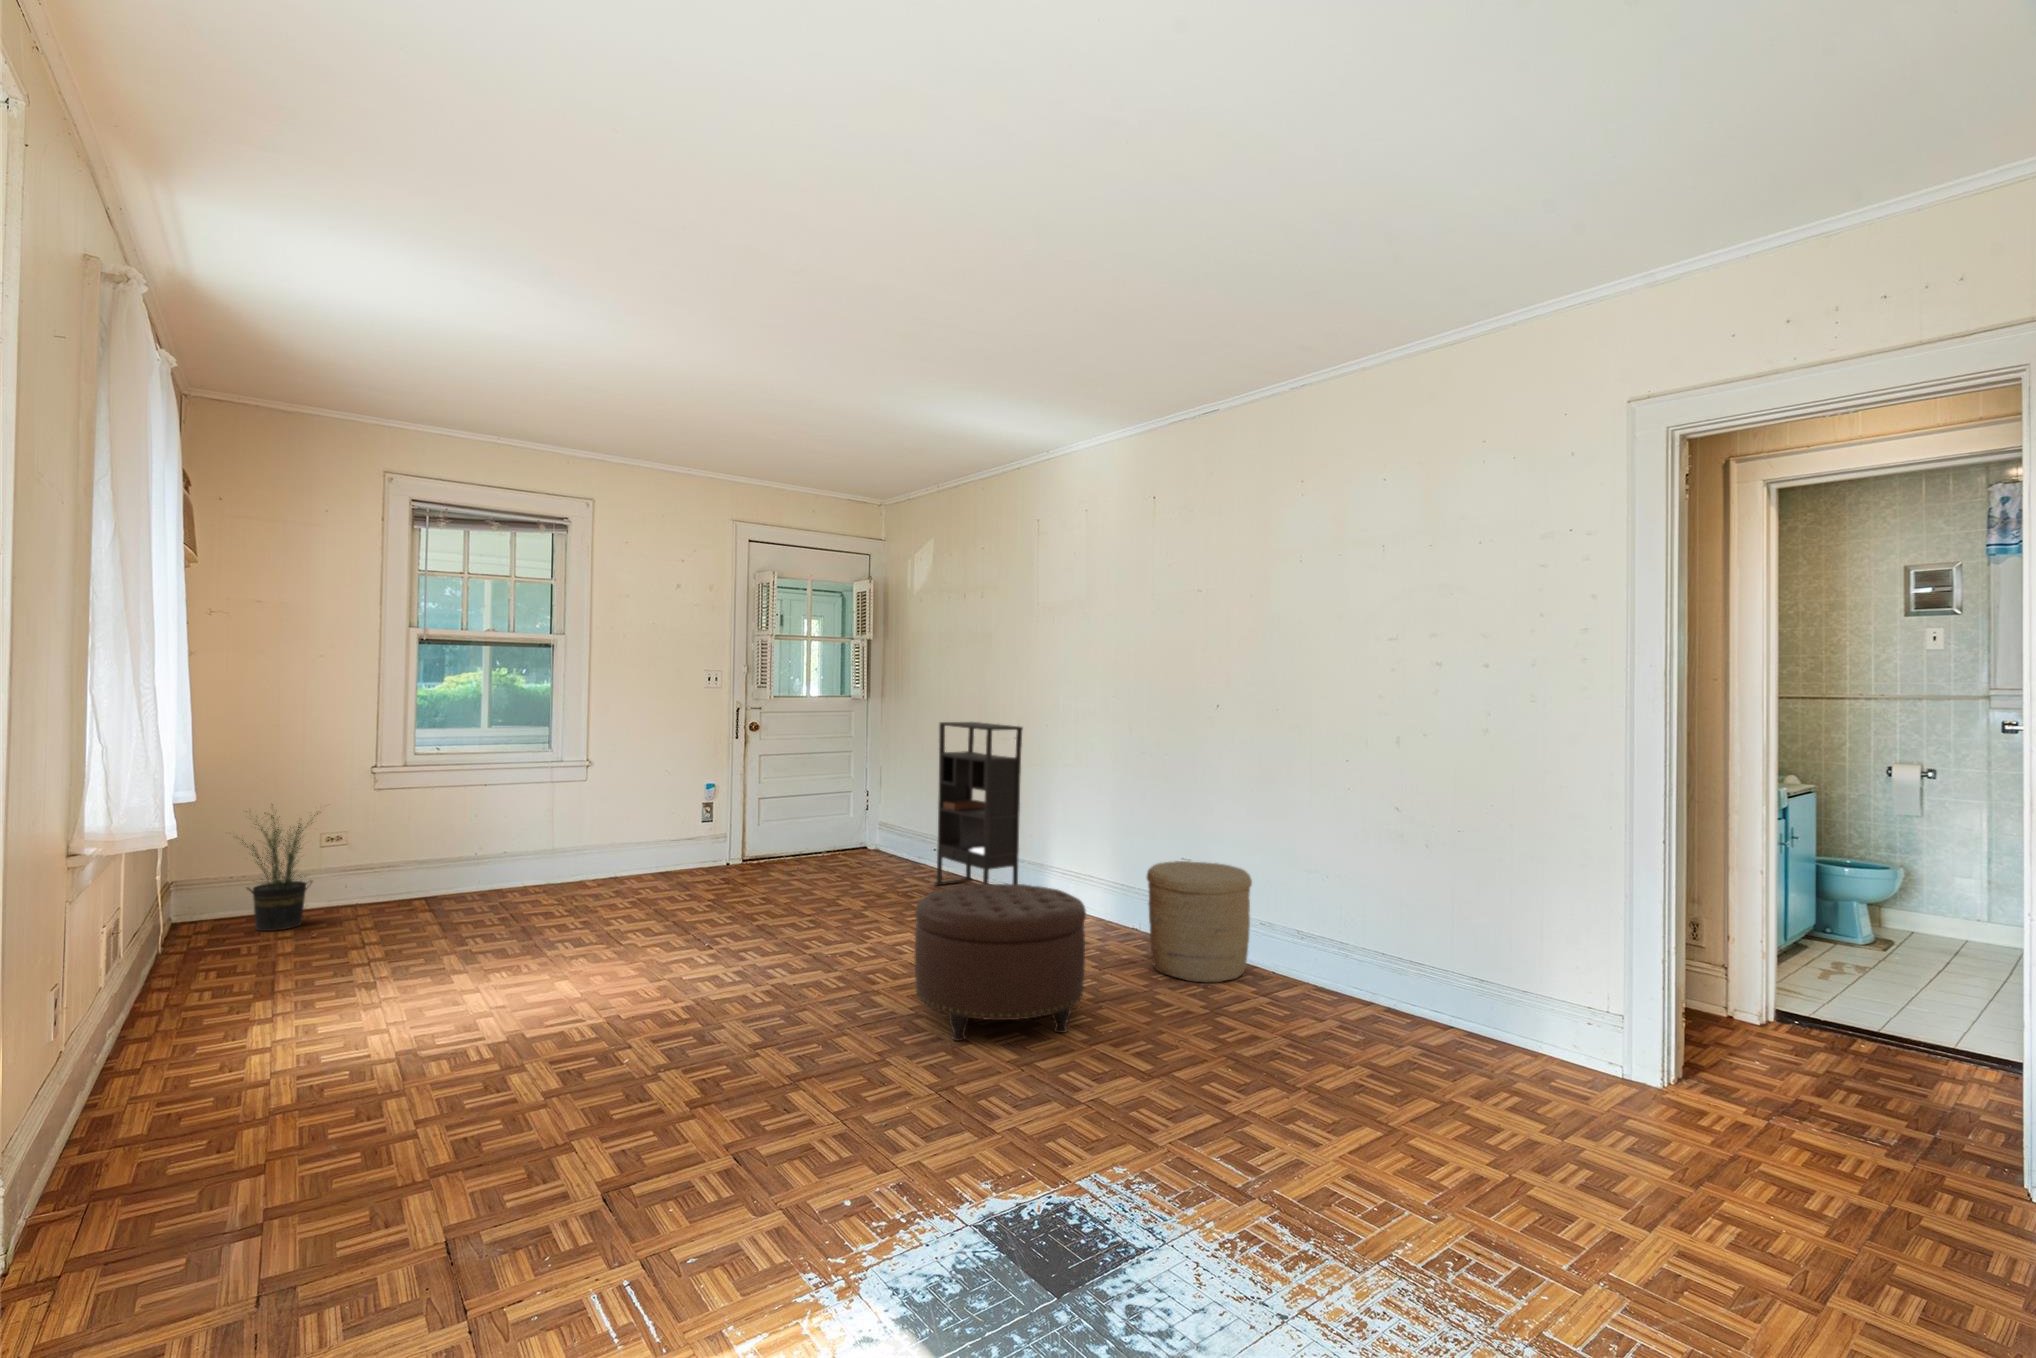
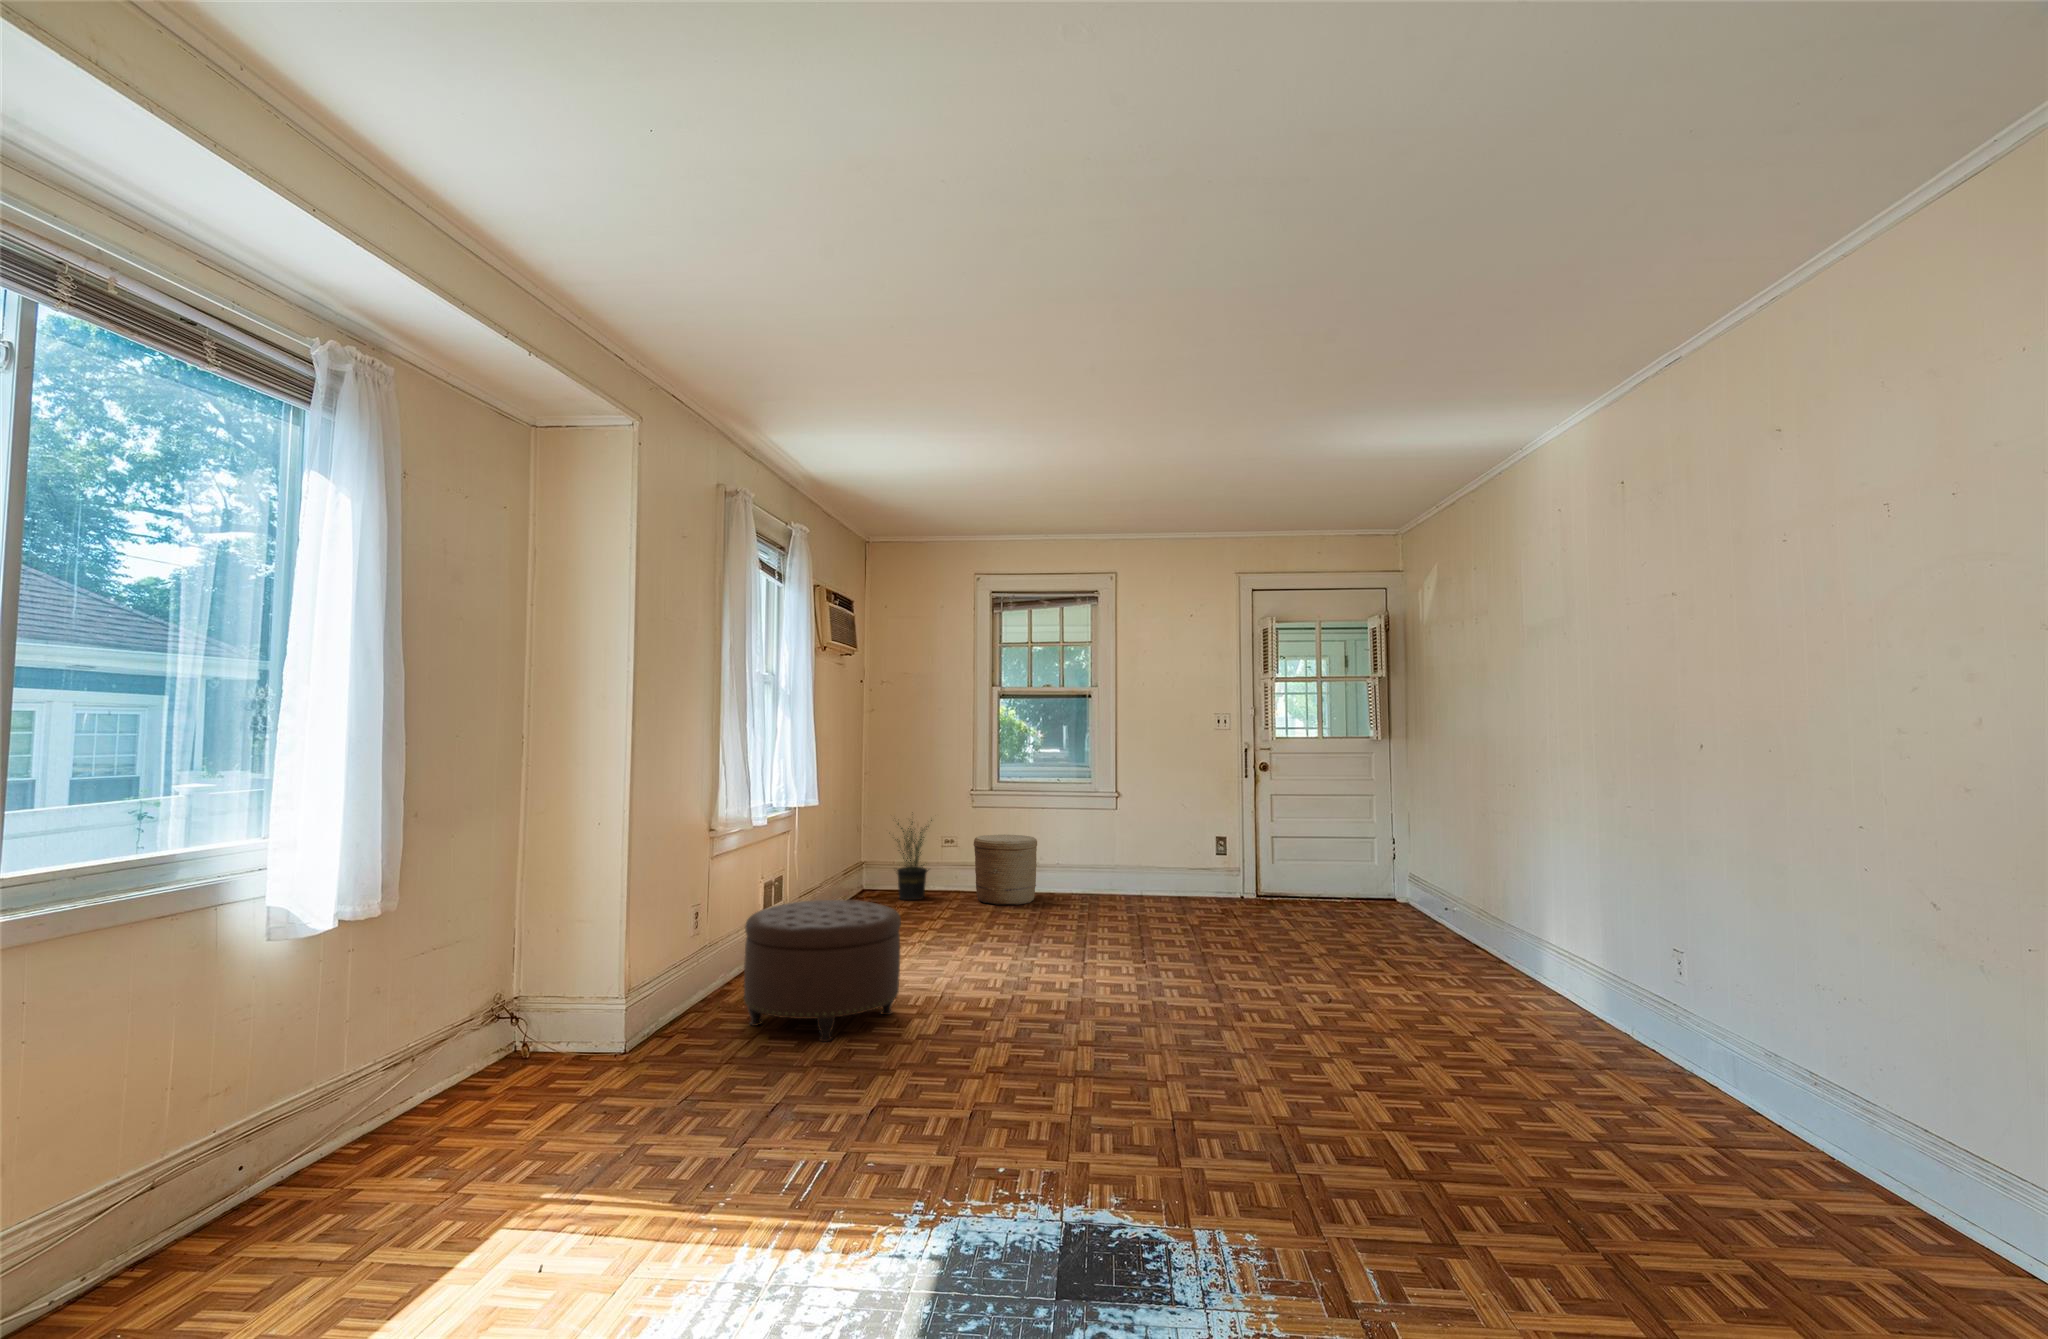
bookshelf: present [934,722,1023,885] -> none [1421,766,1510,968]
woven basket: present [1147,861,1252,982] -> present [973,834,1037,905]
ottoman: present [915,884,1086,1041] -> present [744,900,901,1042]

